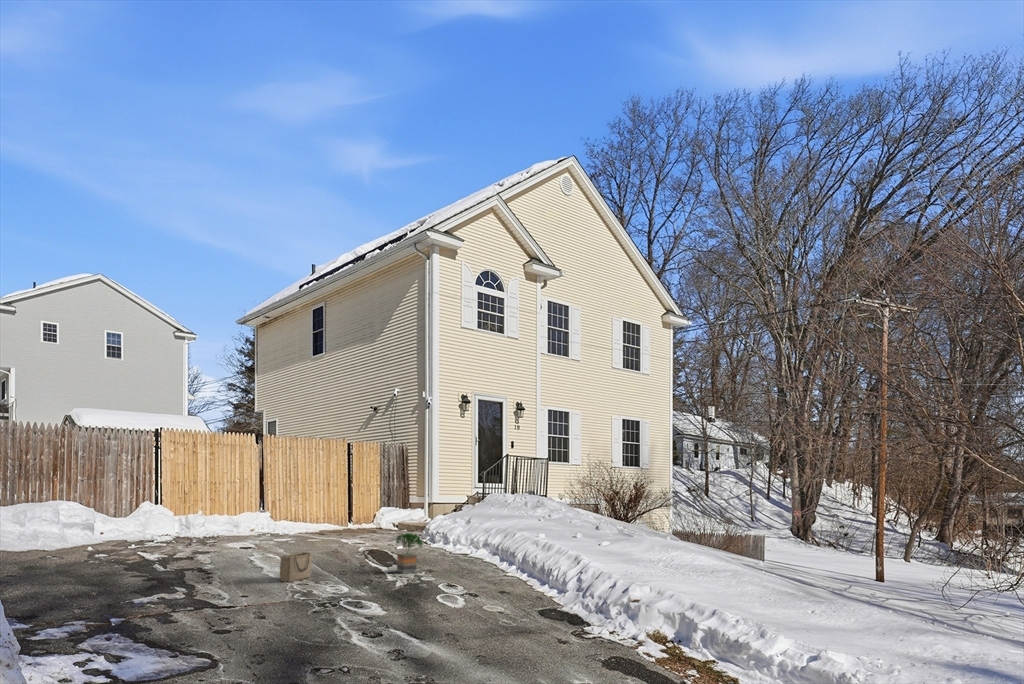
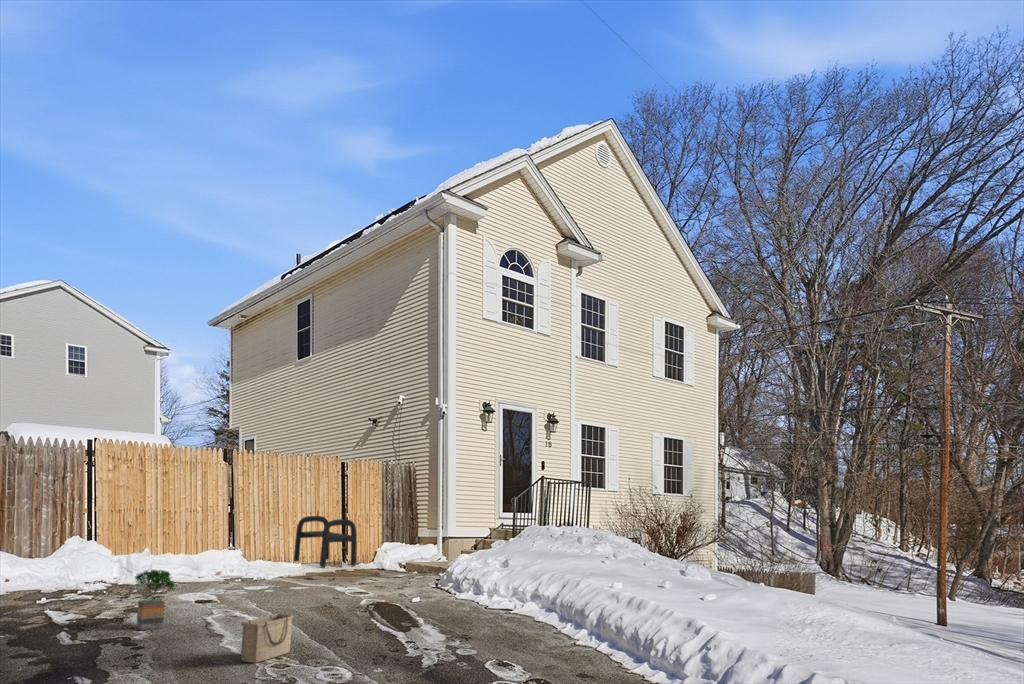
bench: none [310,487,359,526] -> present [294,516,357,568]
potted tree: present [396,533,423,574] -> present [135,570,175,630]

